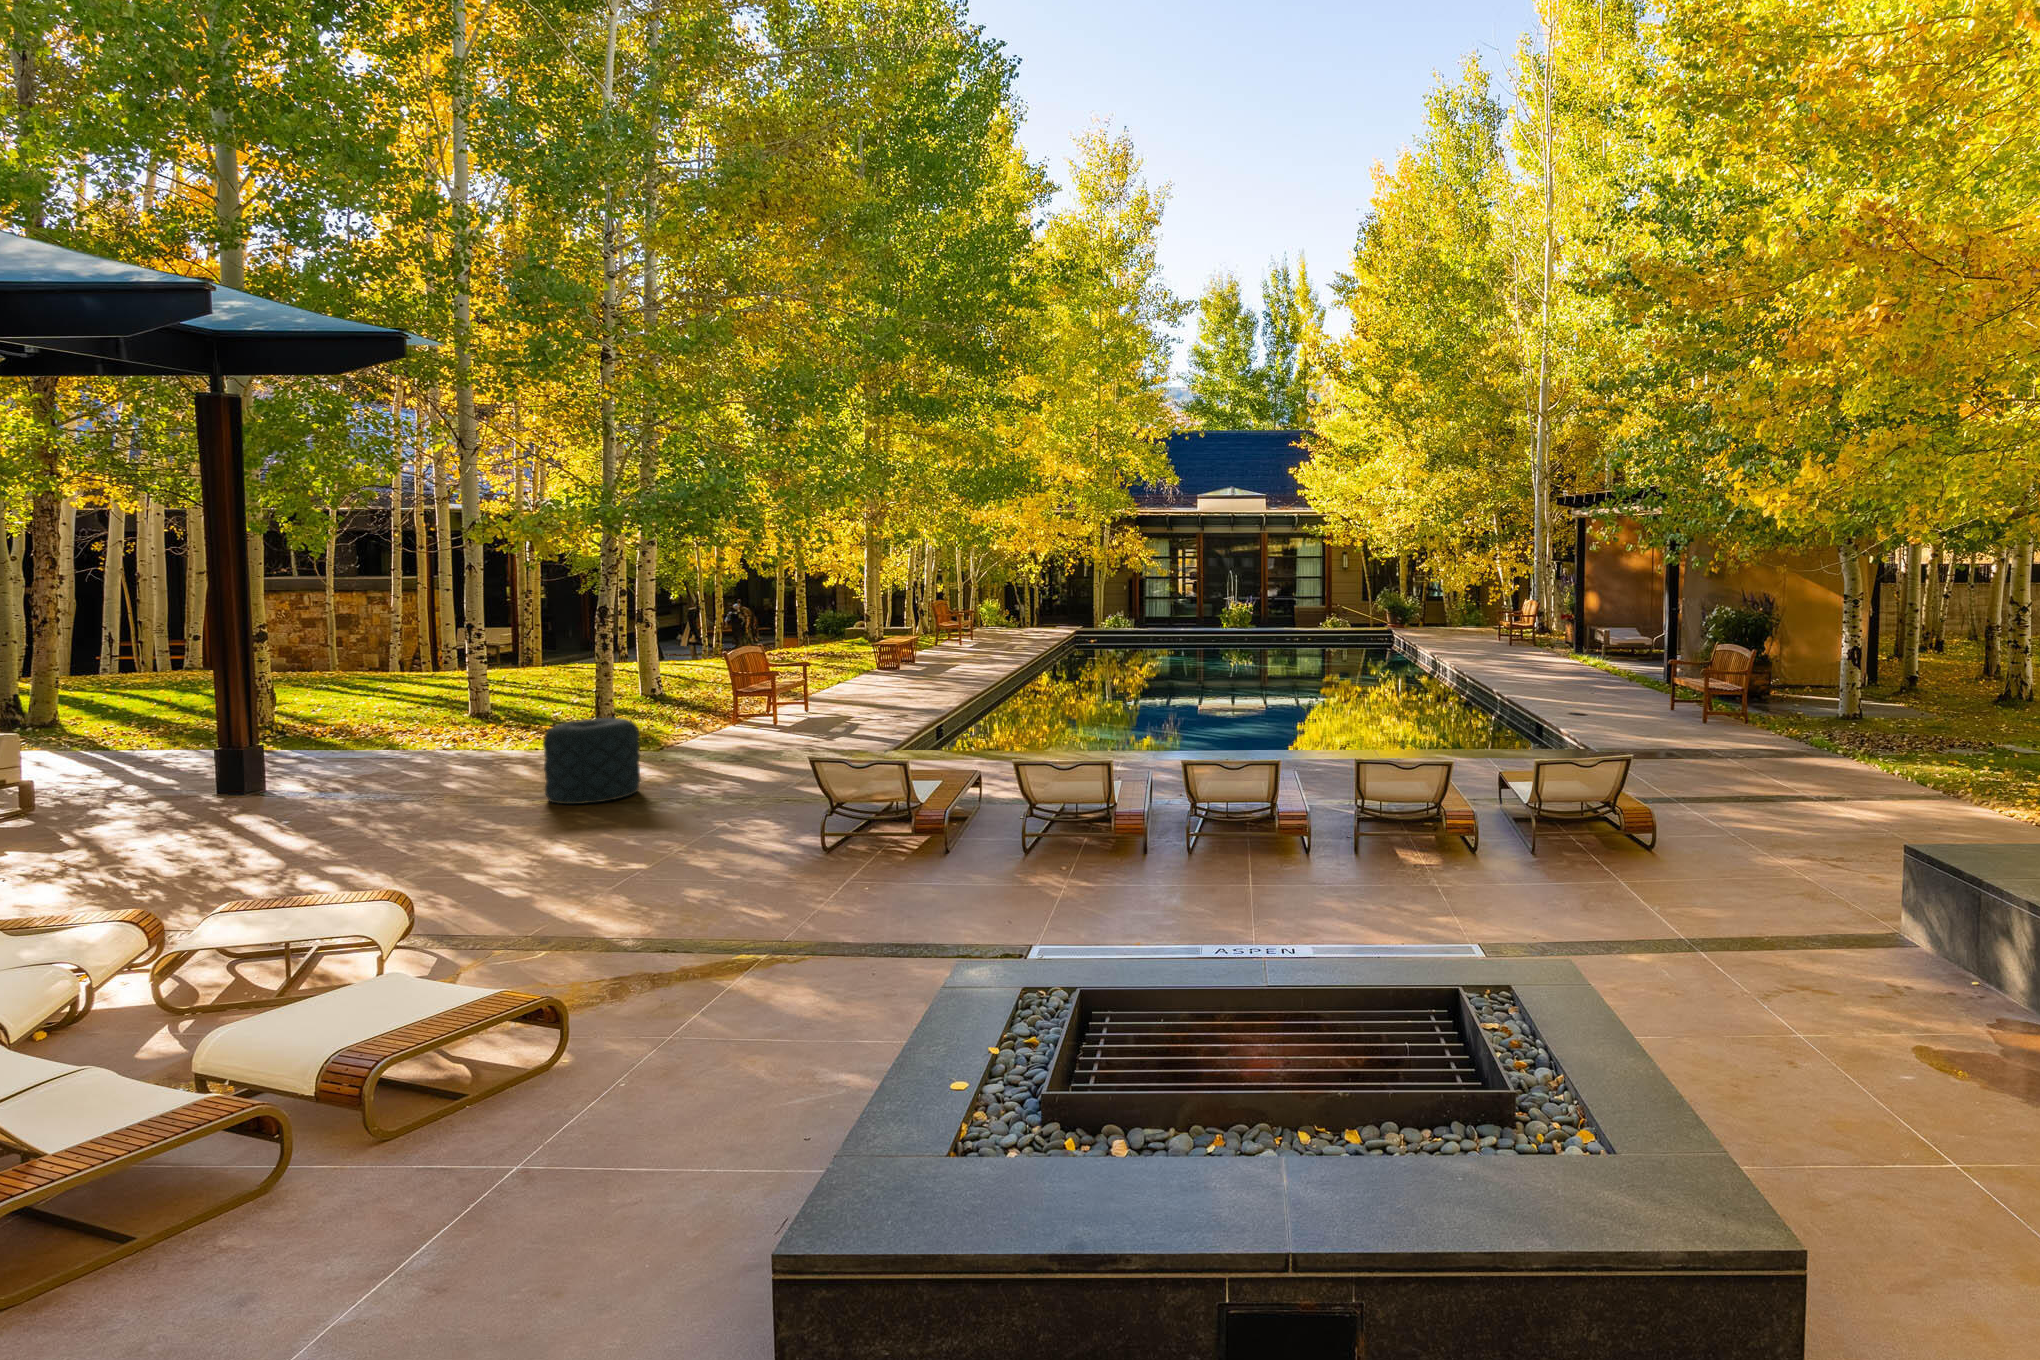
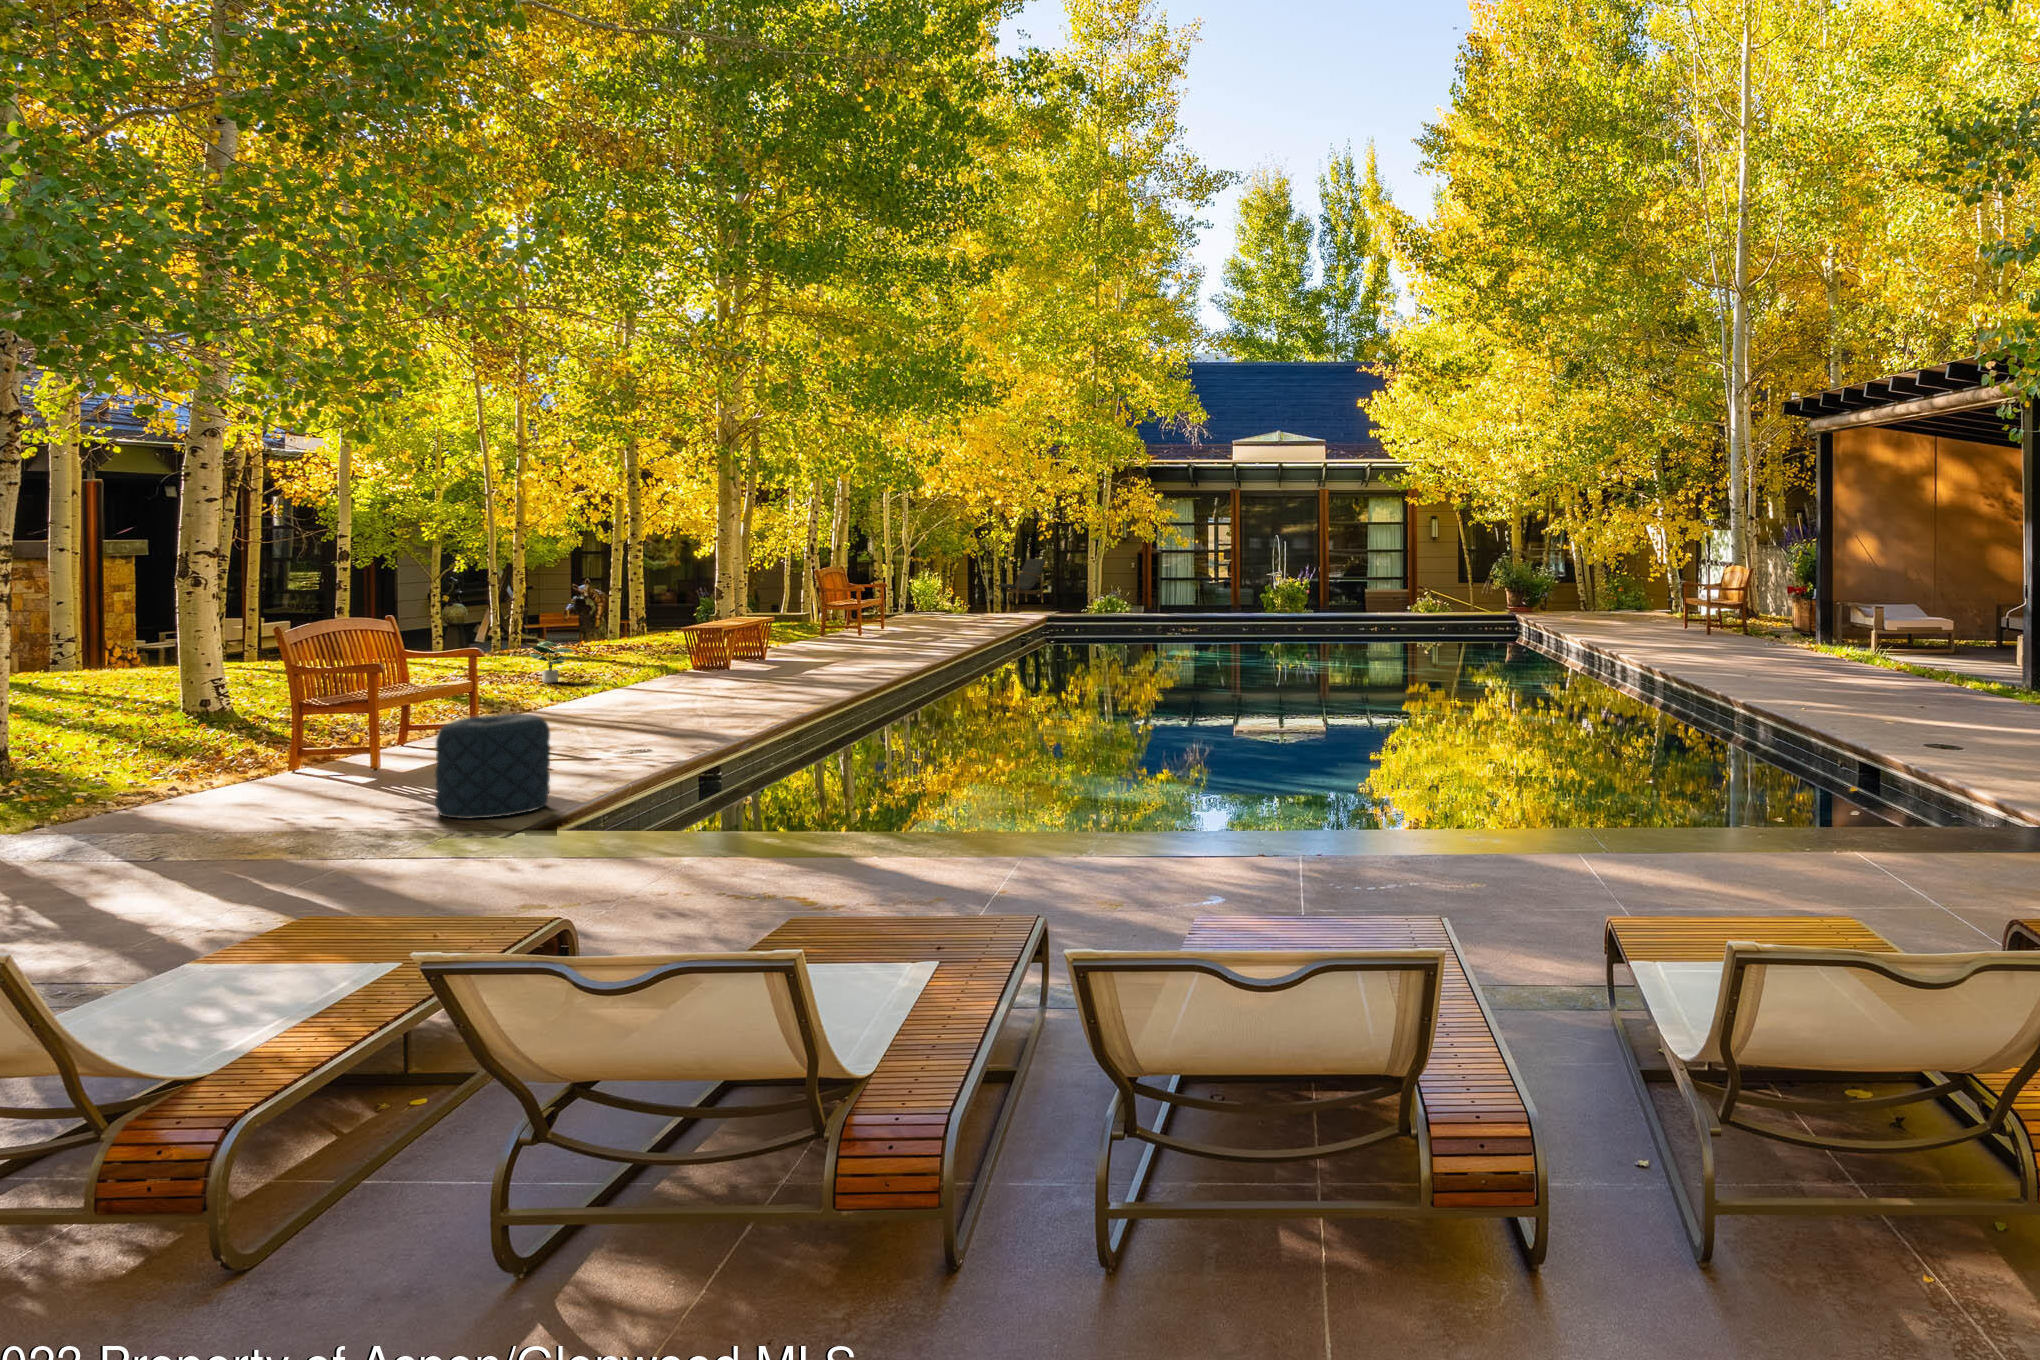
lounge chair: none [1013,578,1053,612] -> present [996,559,1045,604]
potted plant: none [644,647,681,680] -> present [530,641,574,683]

